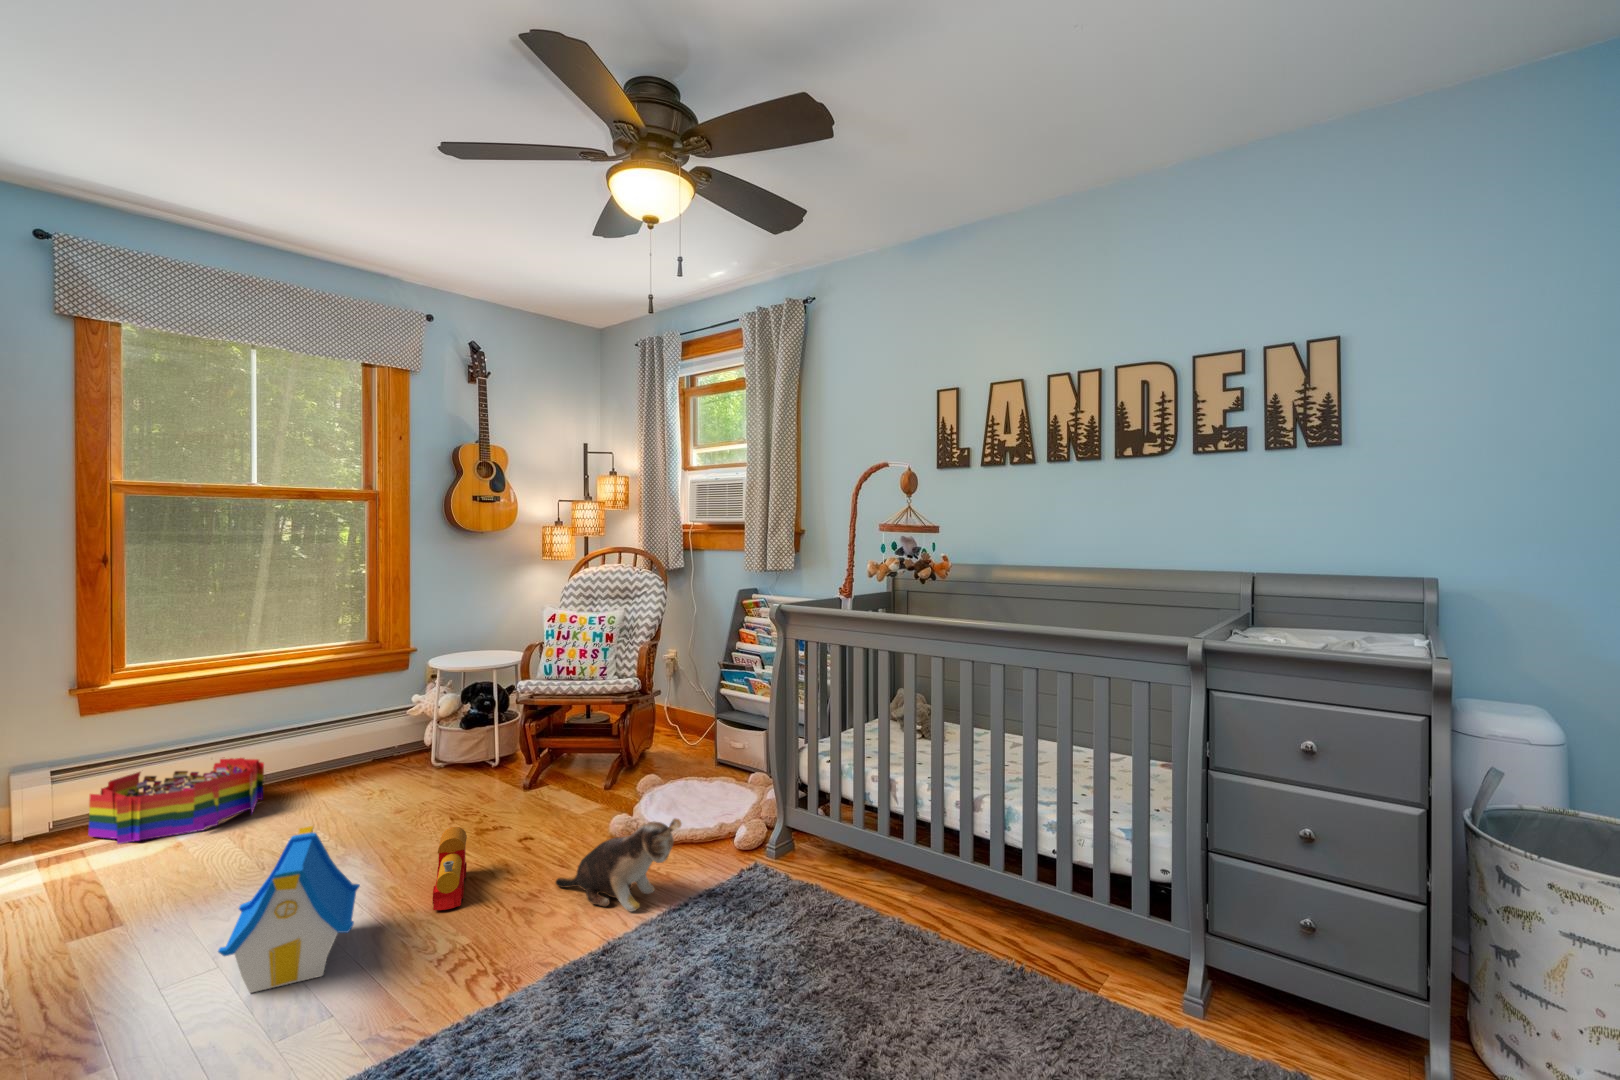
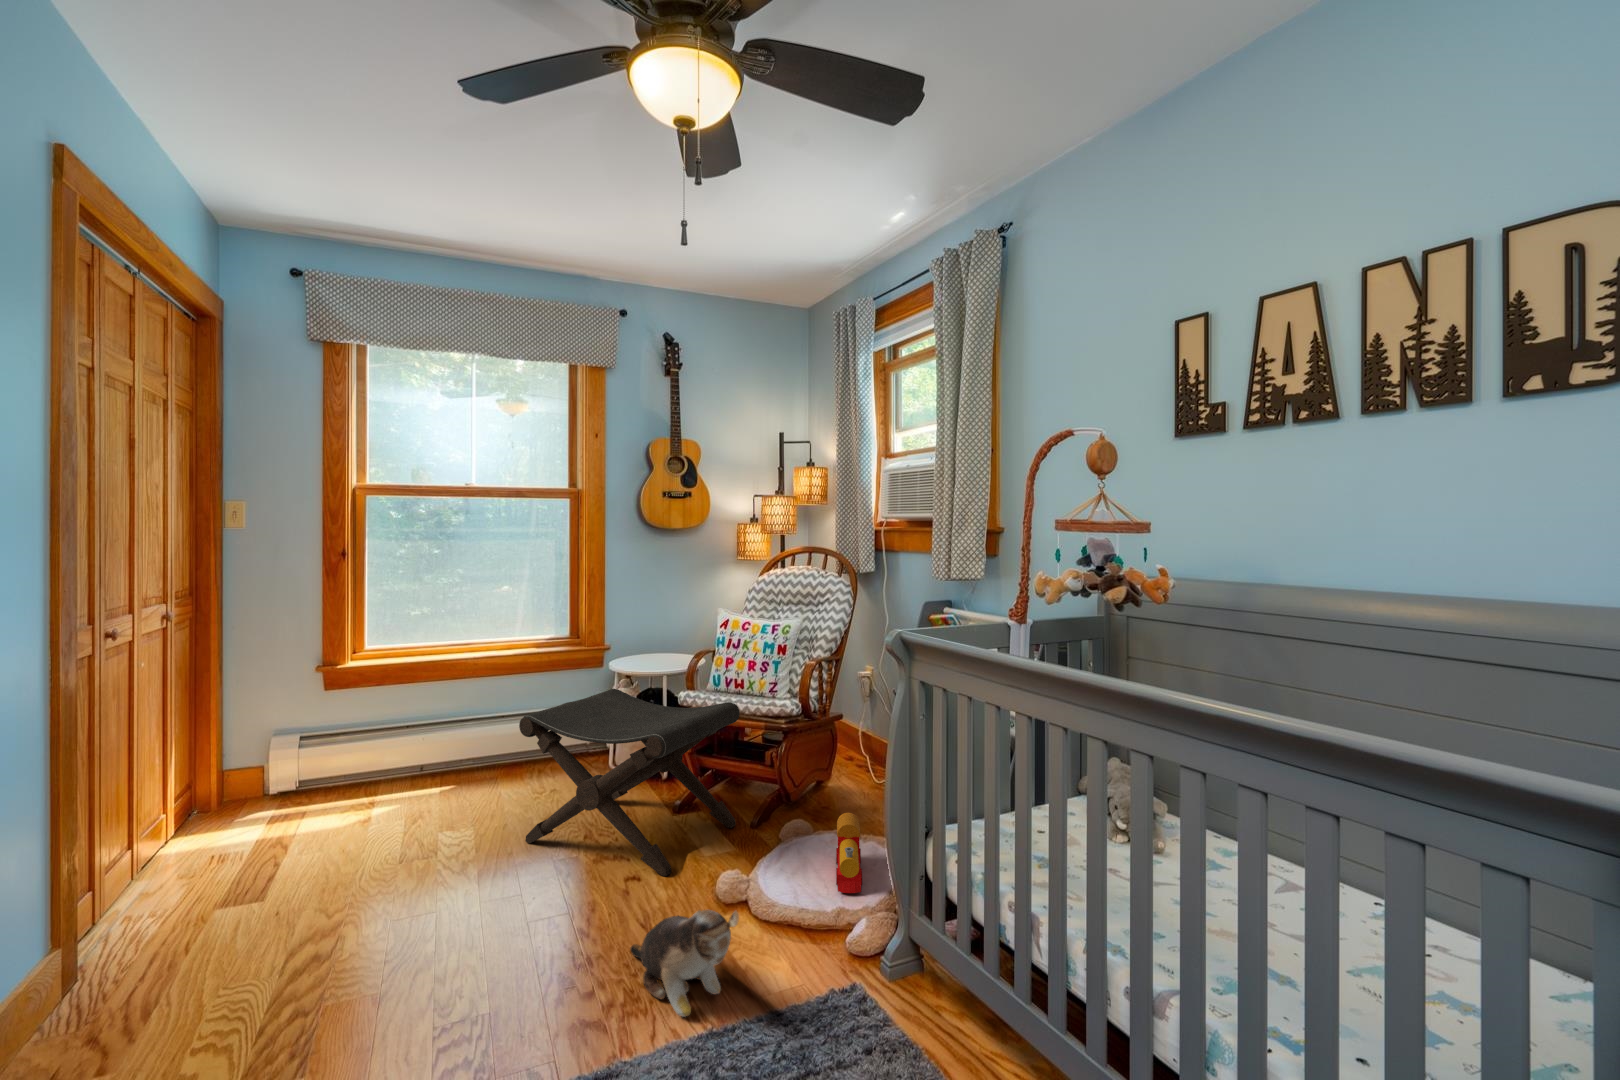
footstool: none [372,682,588,836] -> present [519,689,740,876]
storage bin: present [88,758,264,844] -> none [343,741,473,814]
toy house: present [218,826,360,993] -> none [274,846,437,1019]
toy train: present [433,827,467,910] -> present [836,813,862,893]

